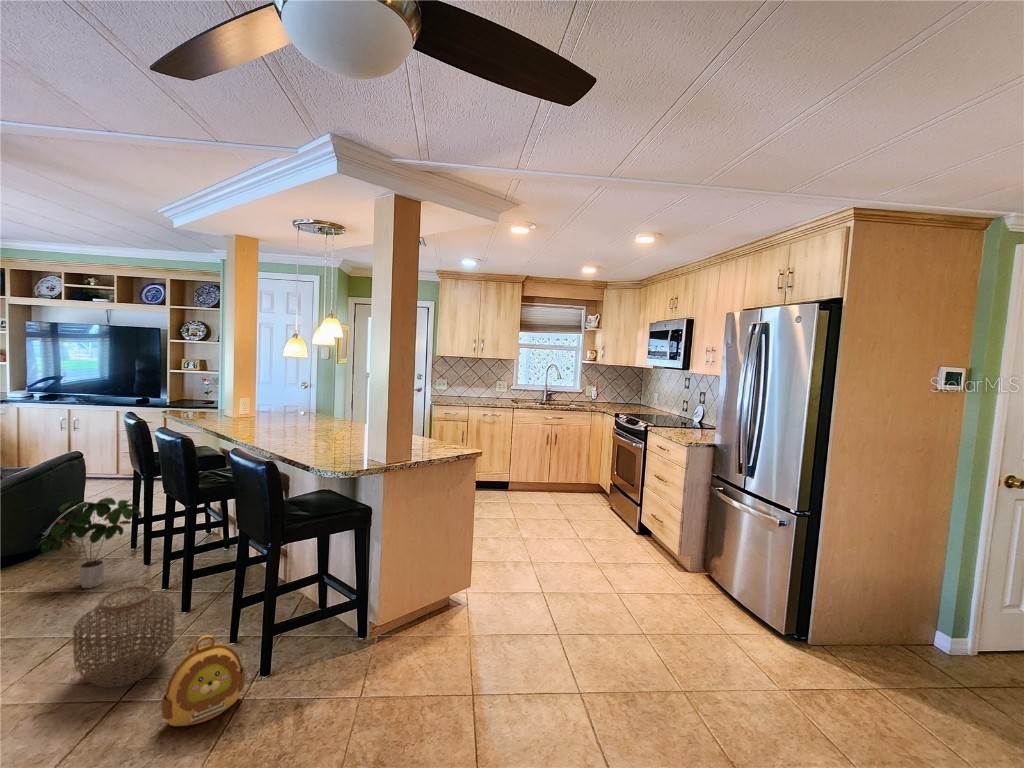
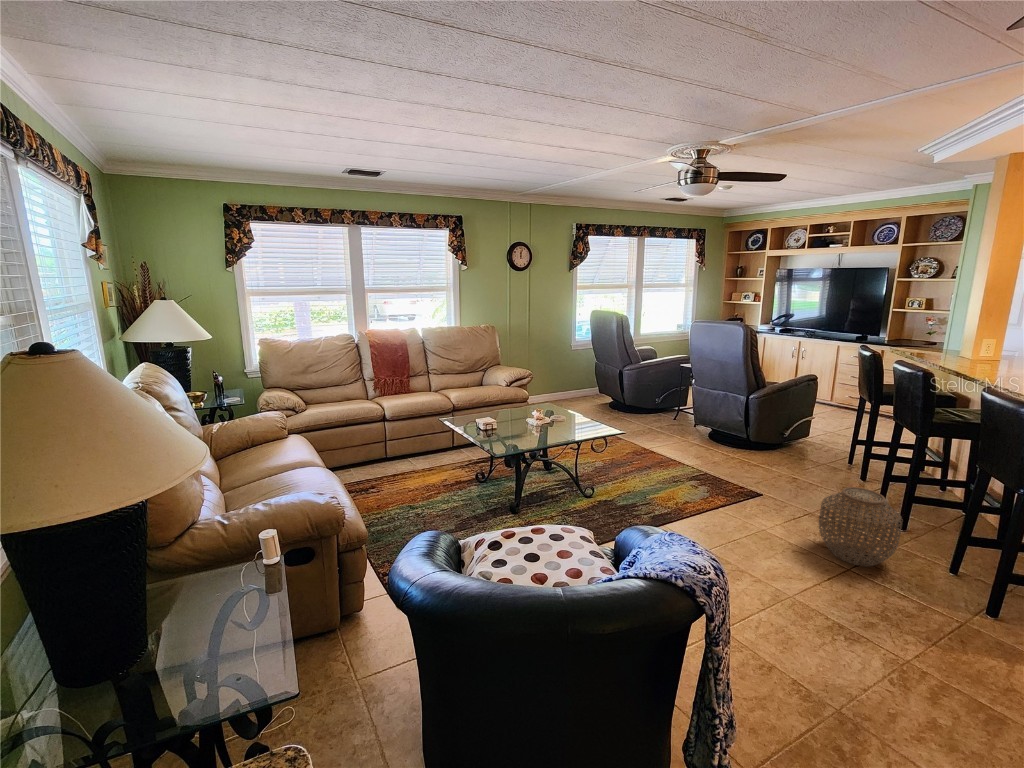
potted plant: present [36,498,142,588] -> none [786,411,865,483]
backpack: present [162,634,245,726] -> none [890,555,978,635]

